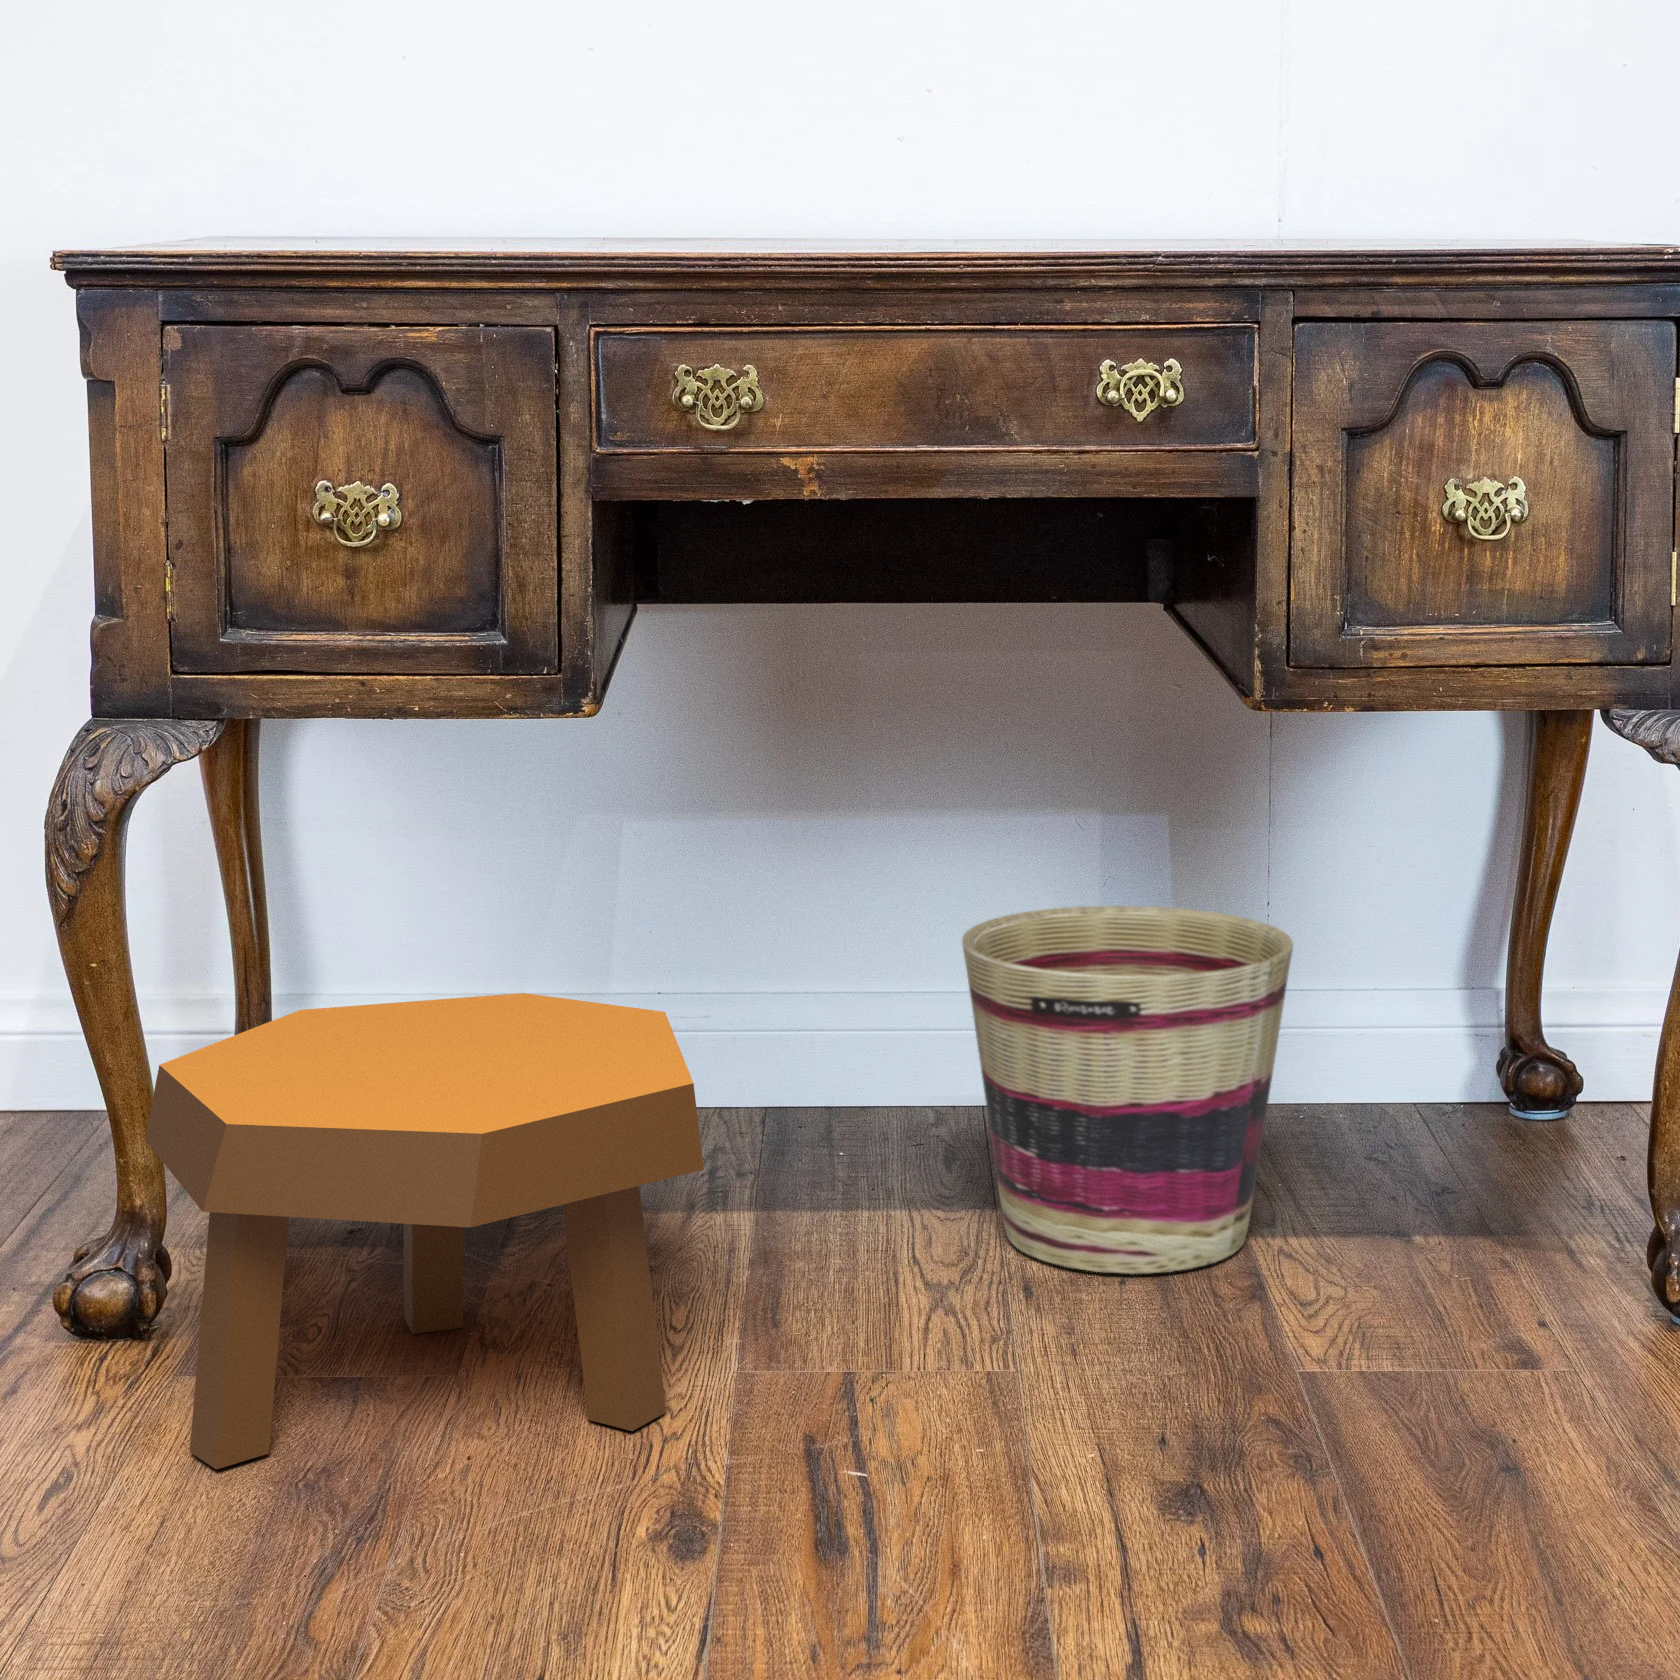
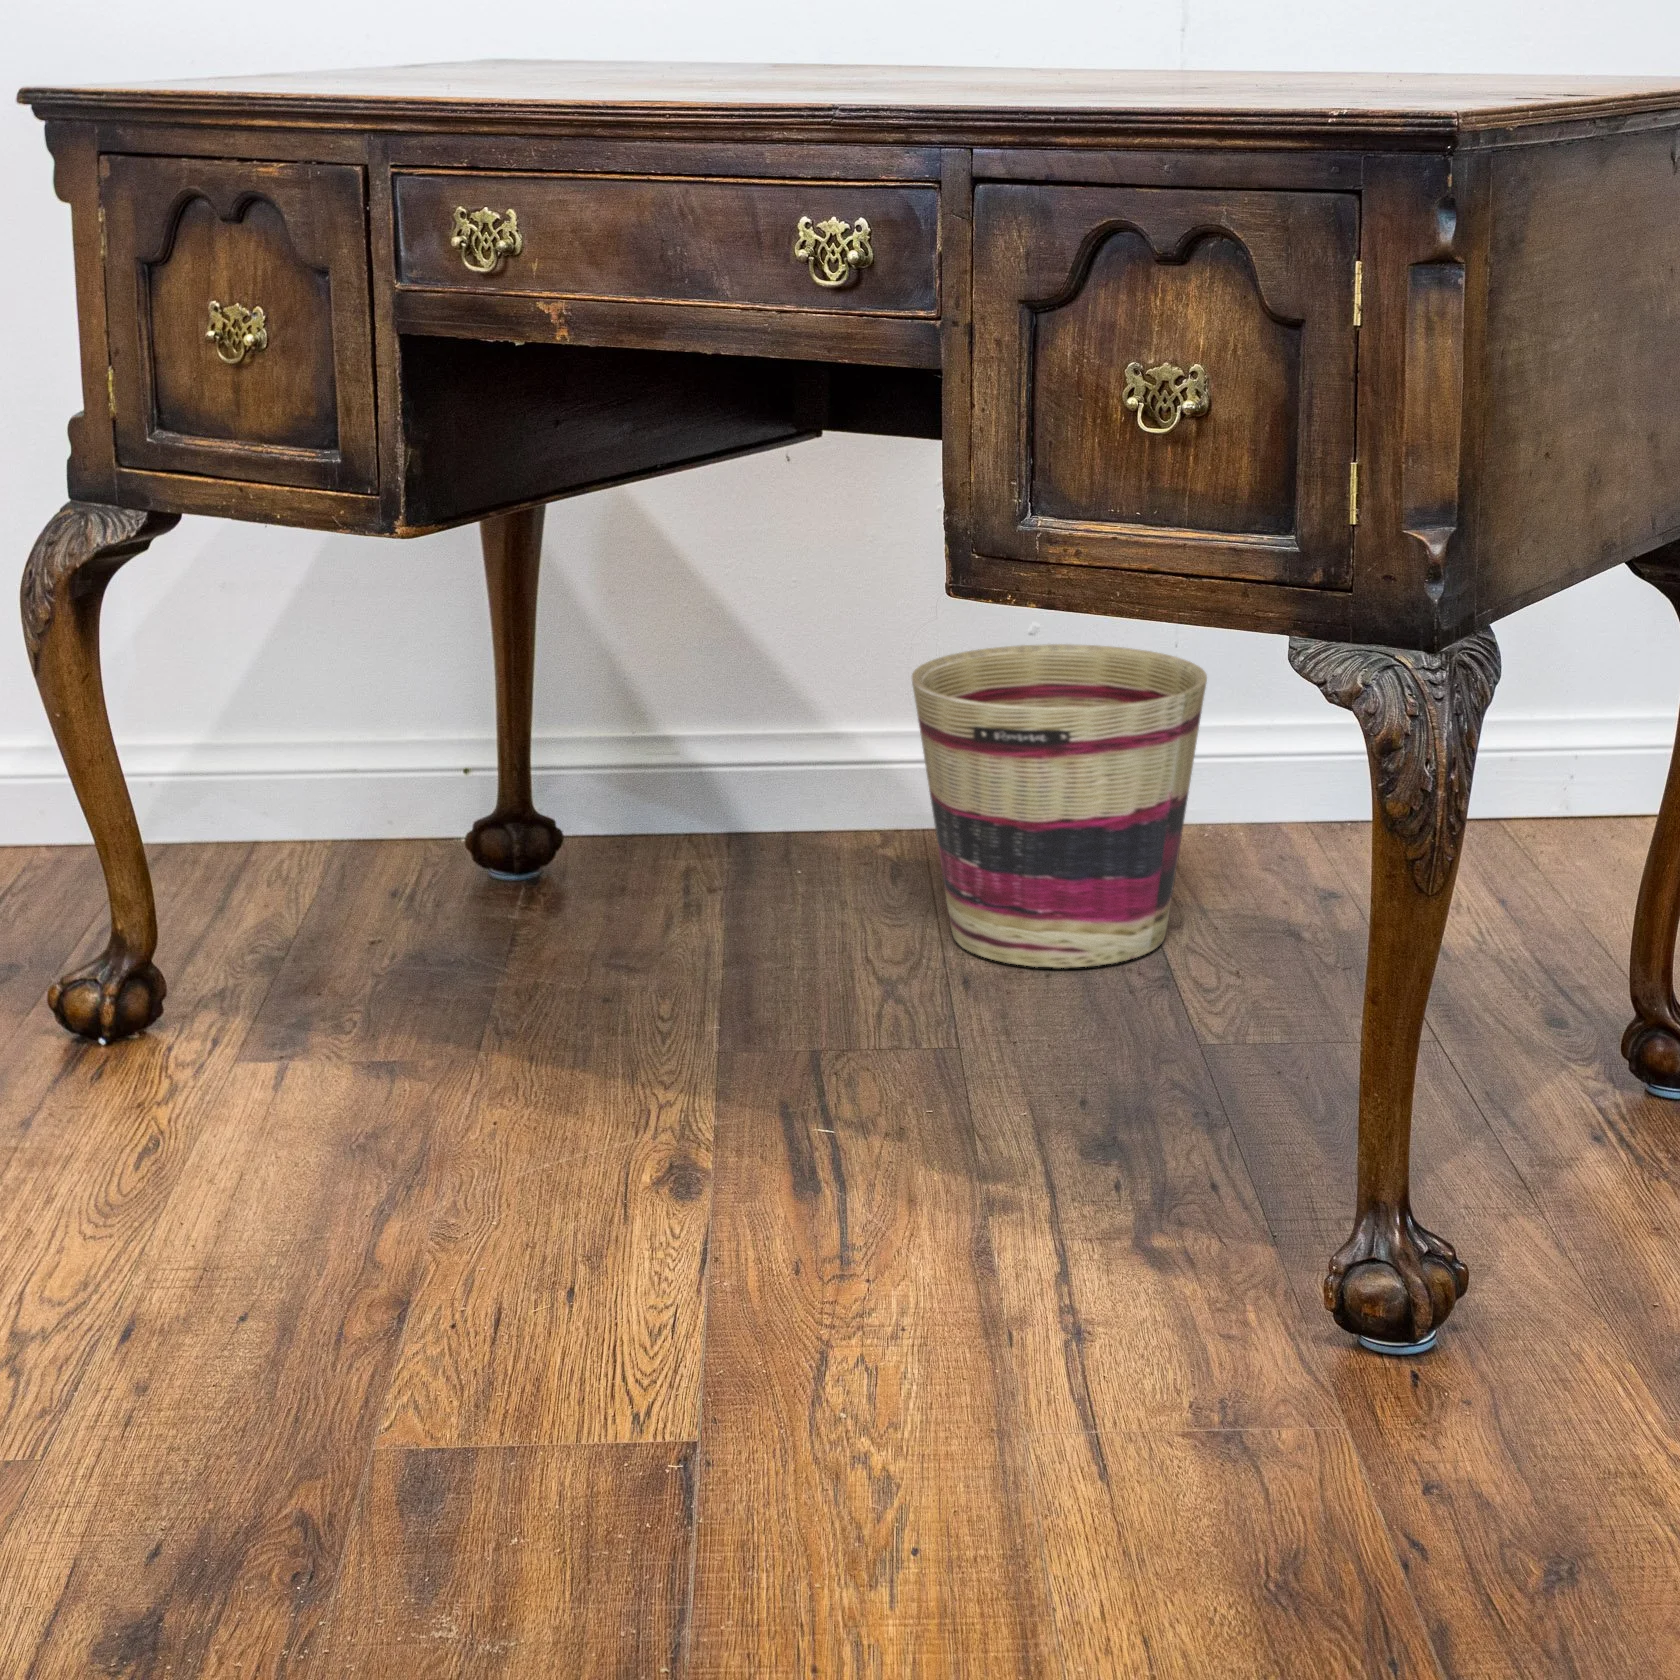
footstool: present [145,993,704,1469] -> none [202,729,691,1135]

